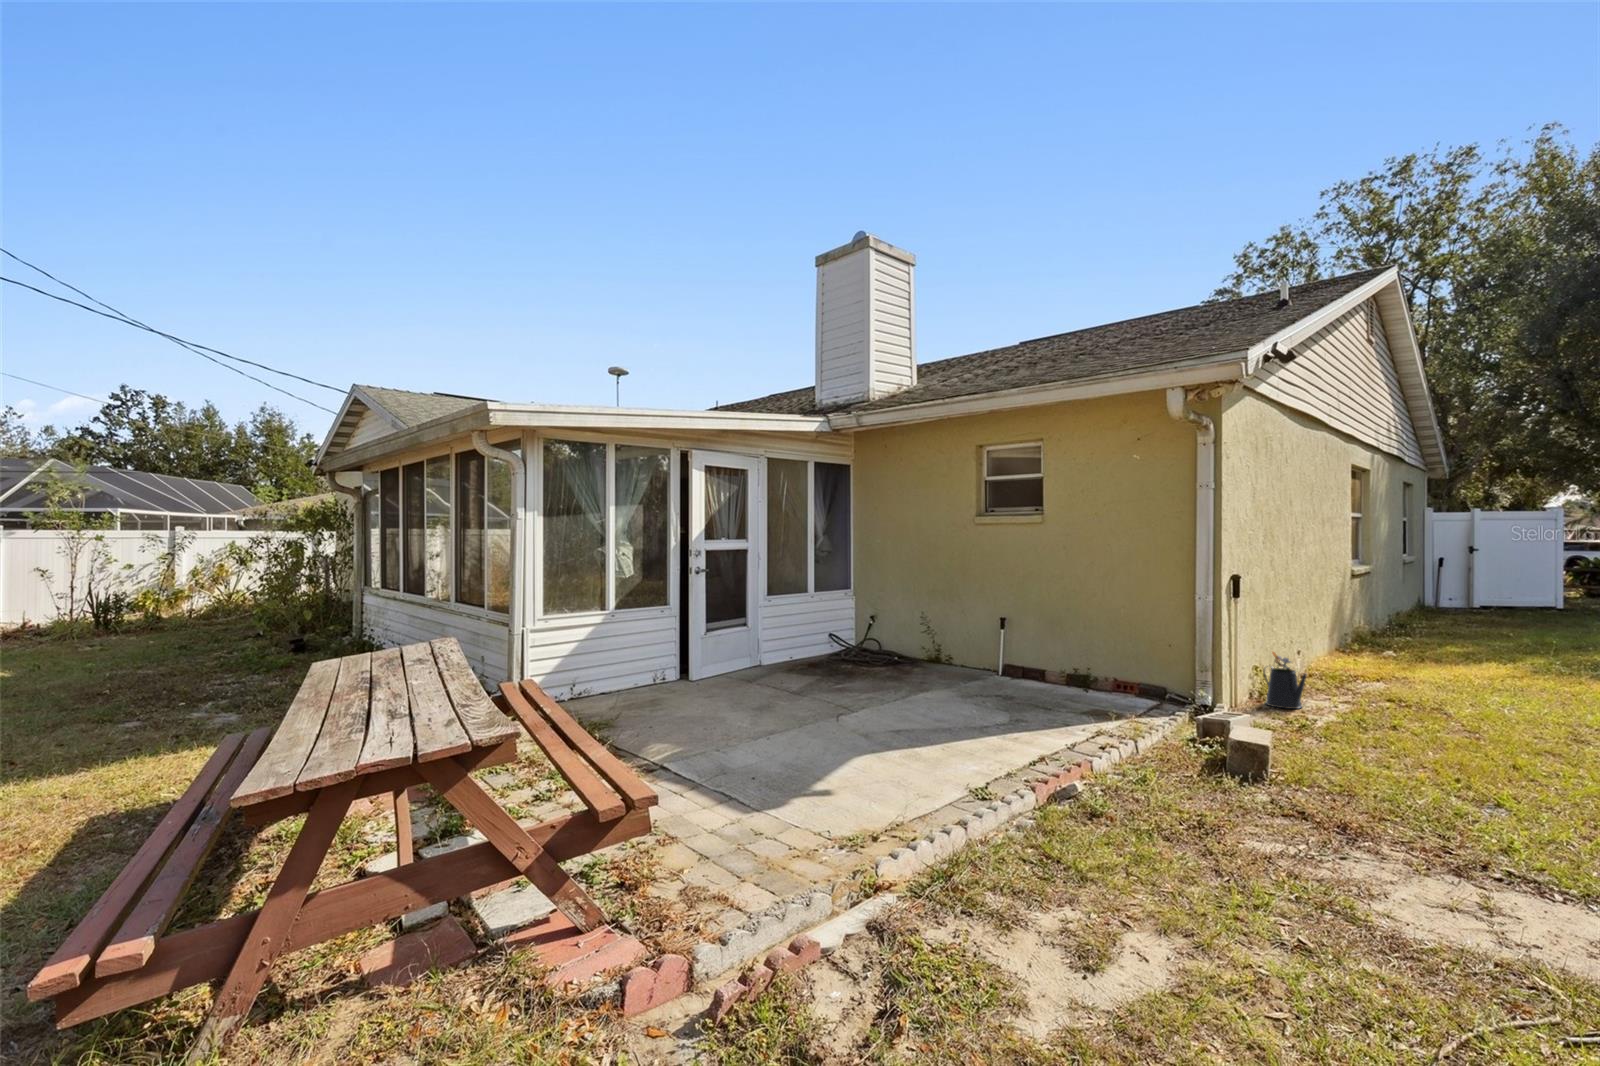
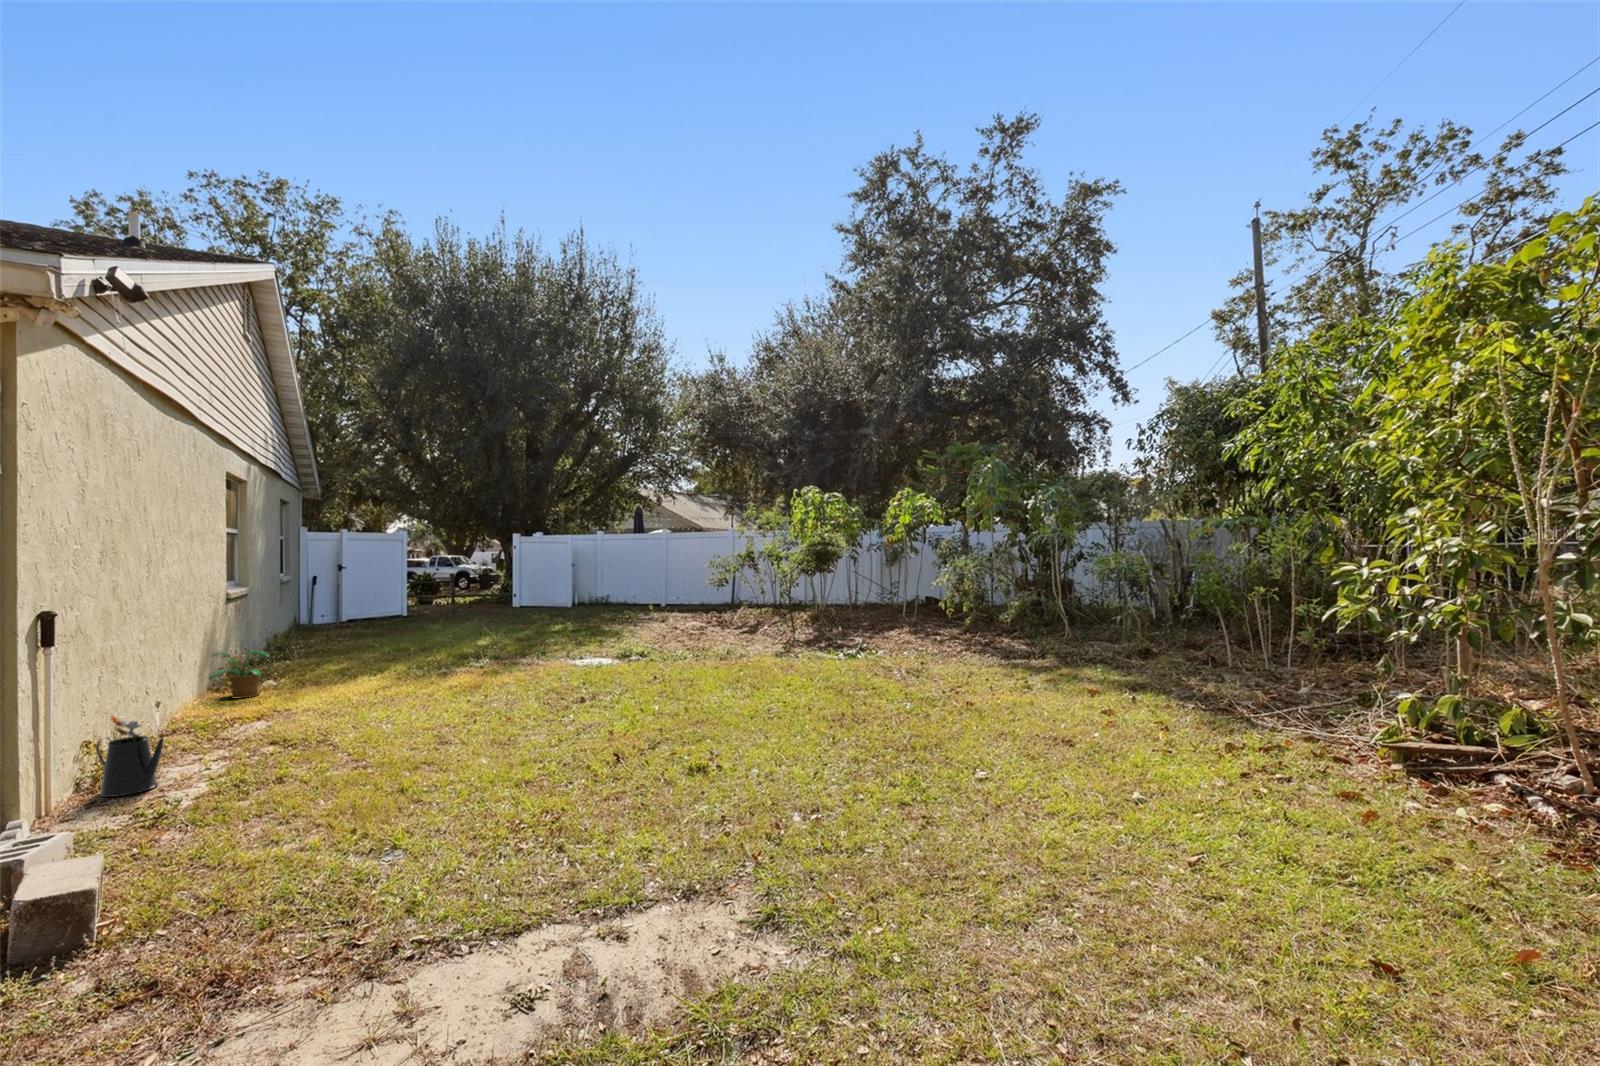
potted plant: none [1338,619,1390,661] -> present [209,651,269,699]

